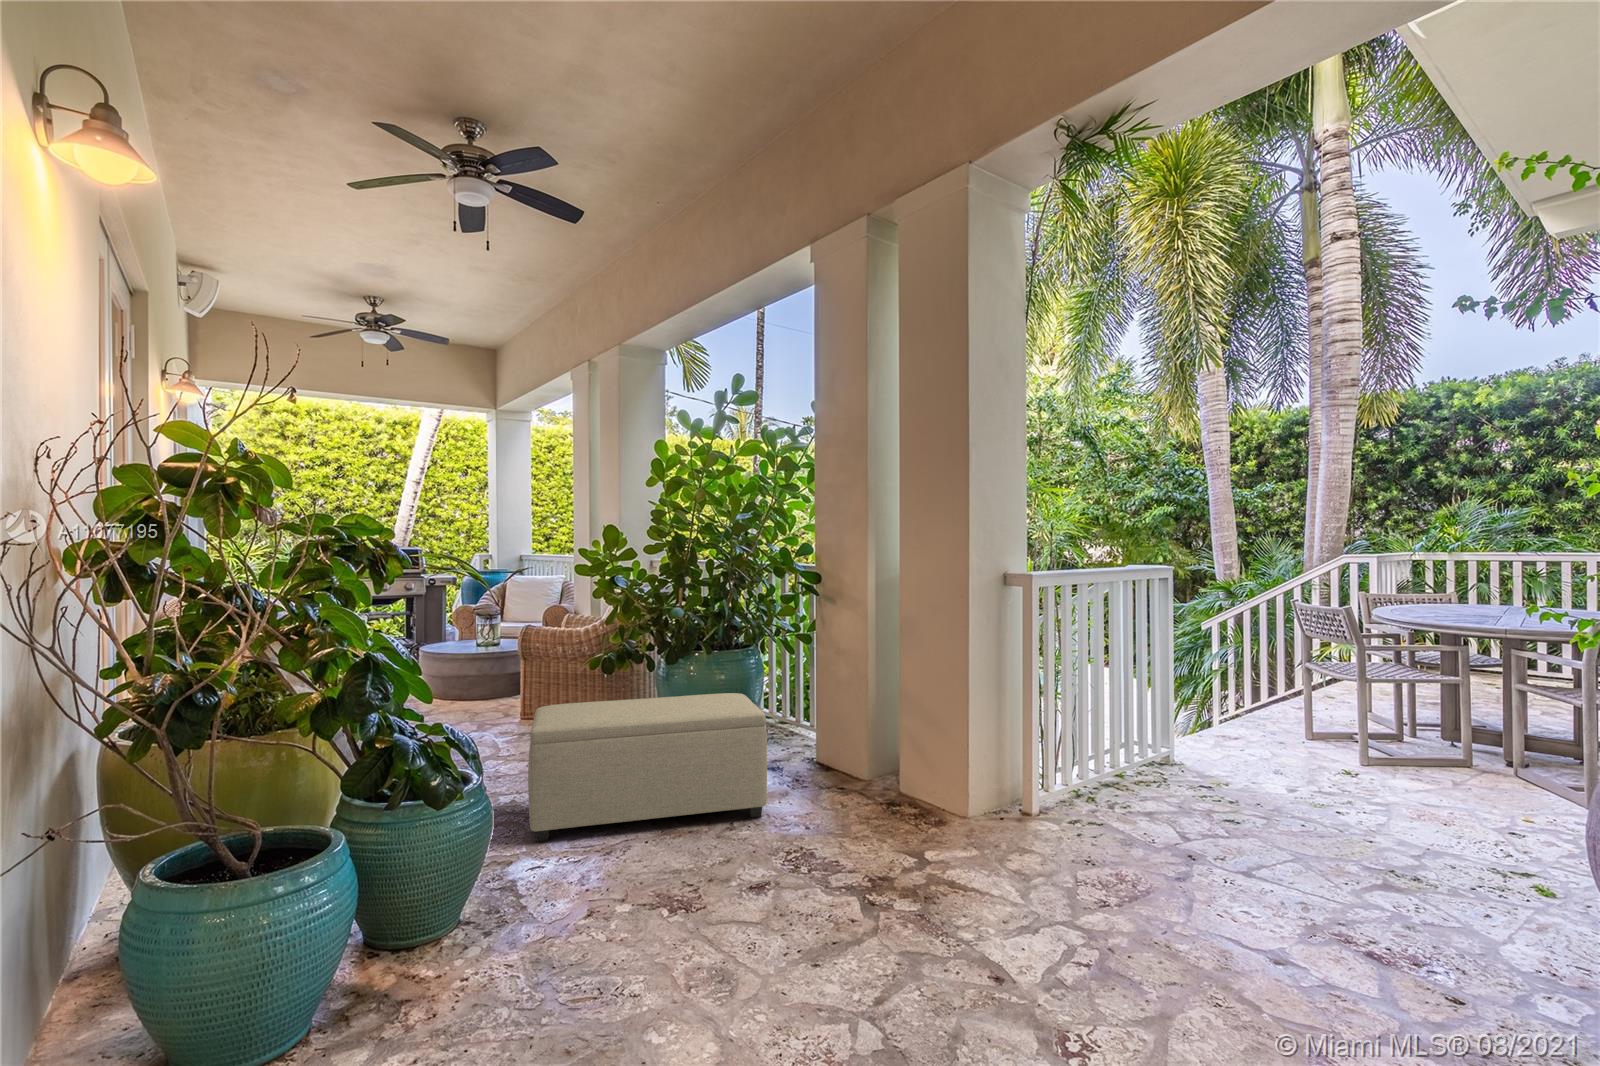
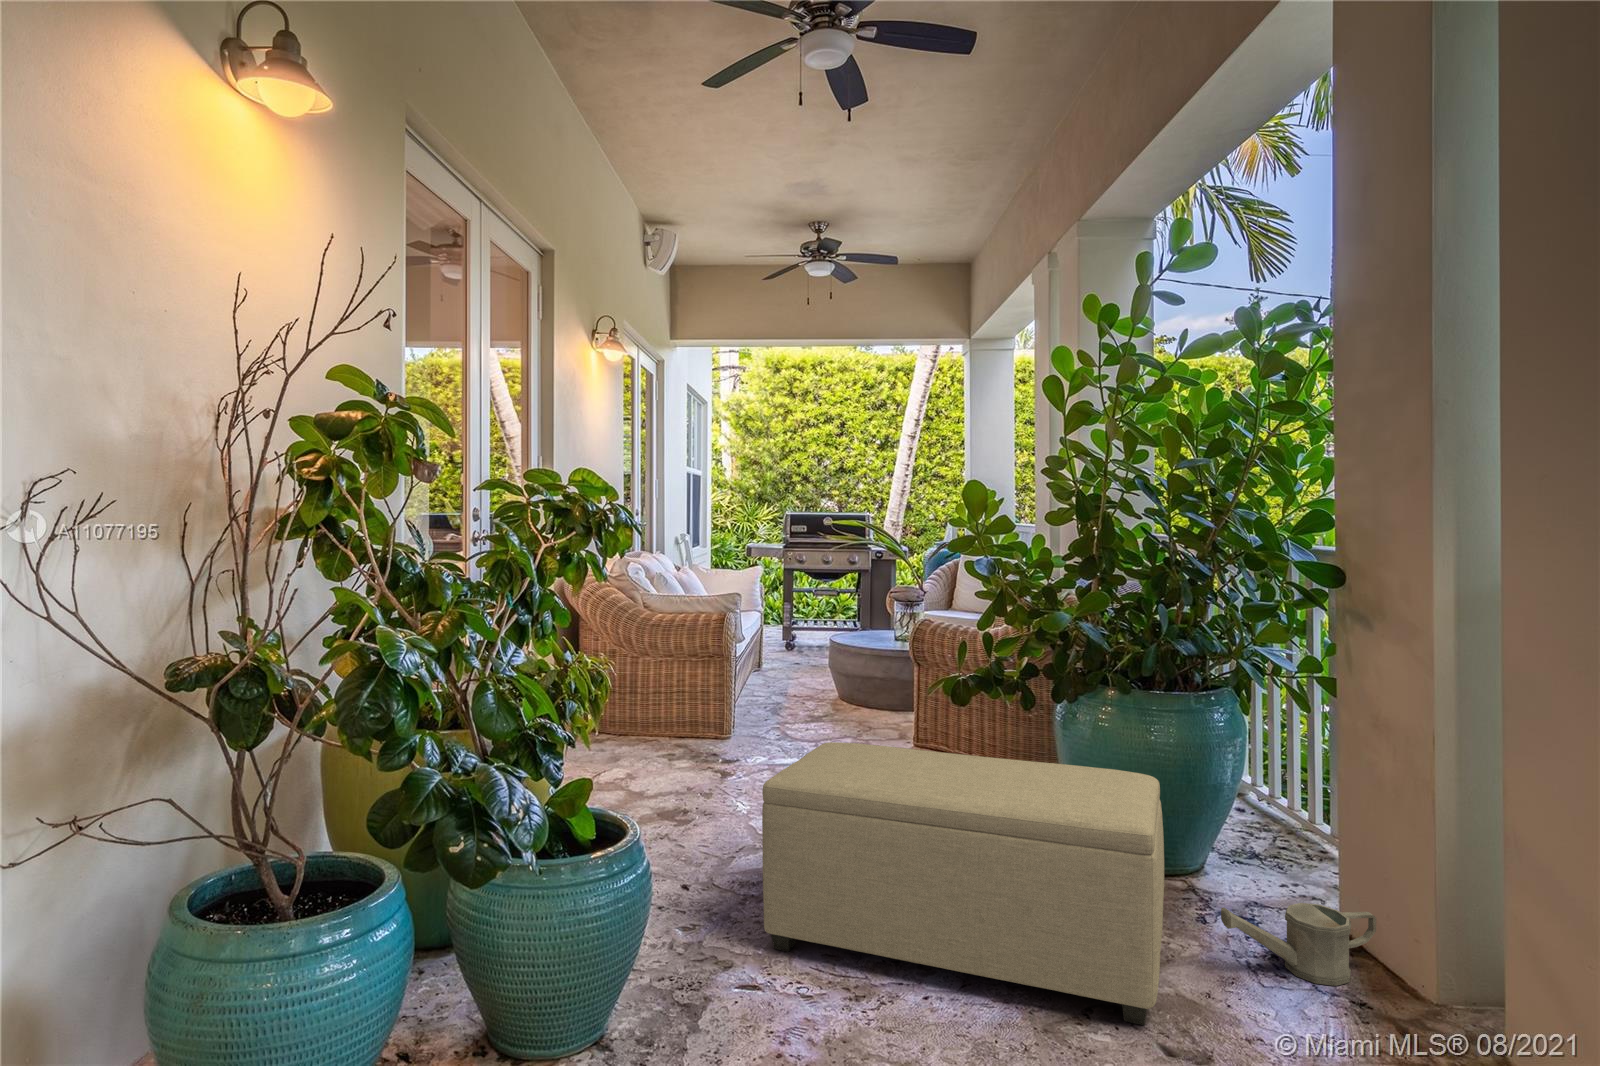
watering can: none [778,745,839,784] -> present [1221,903,1376,986]

